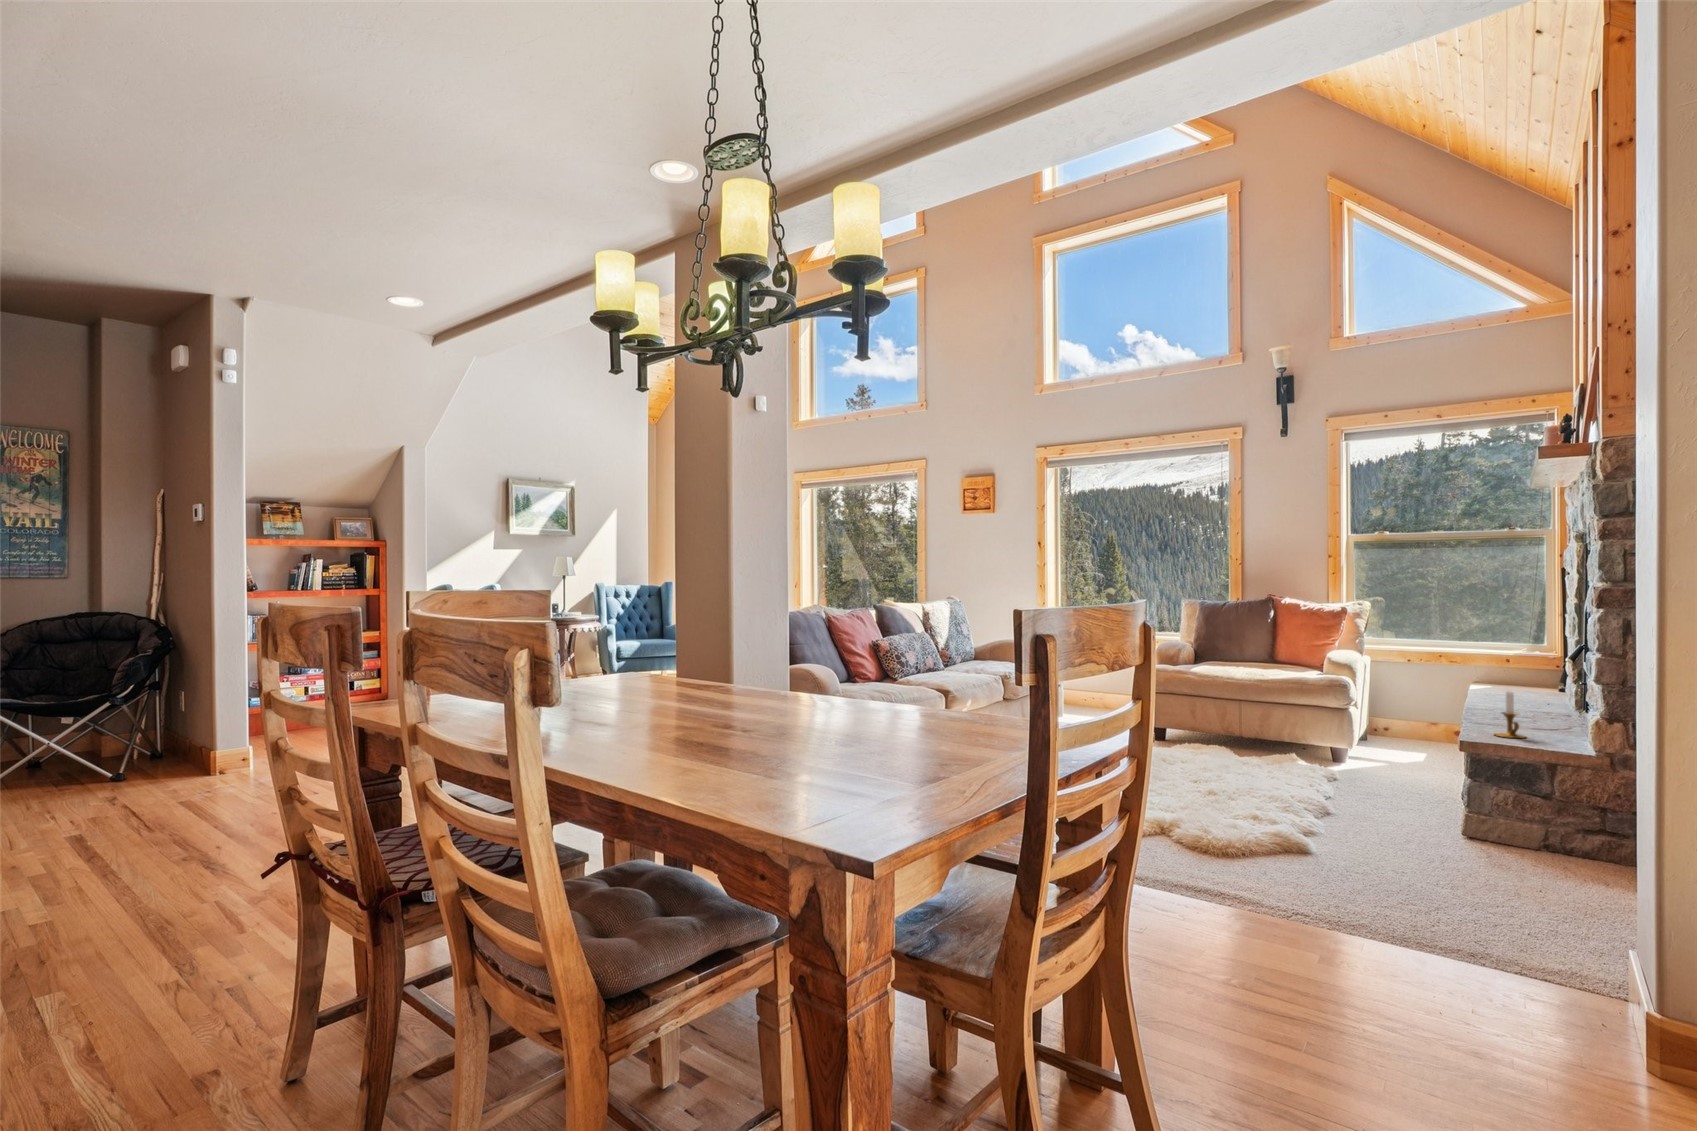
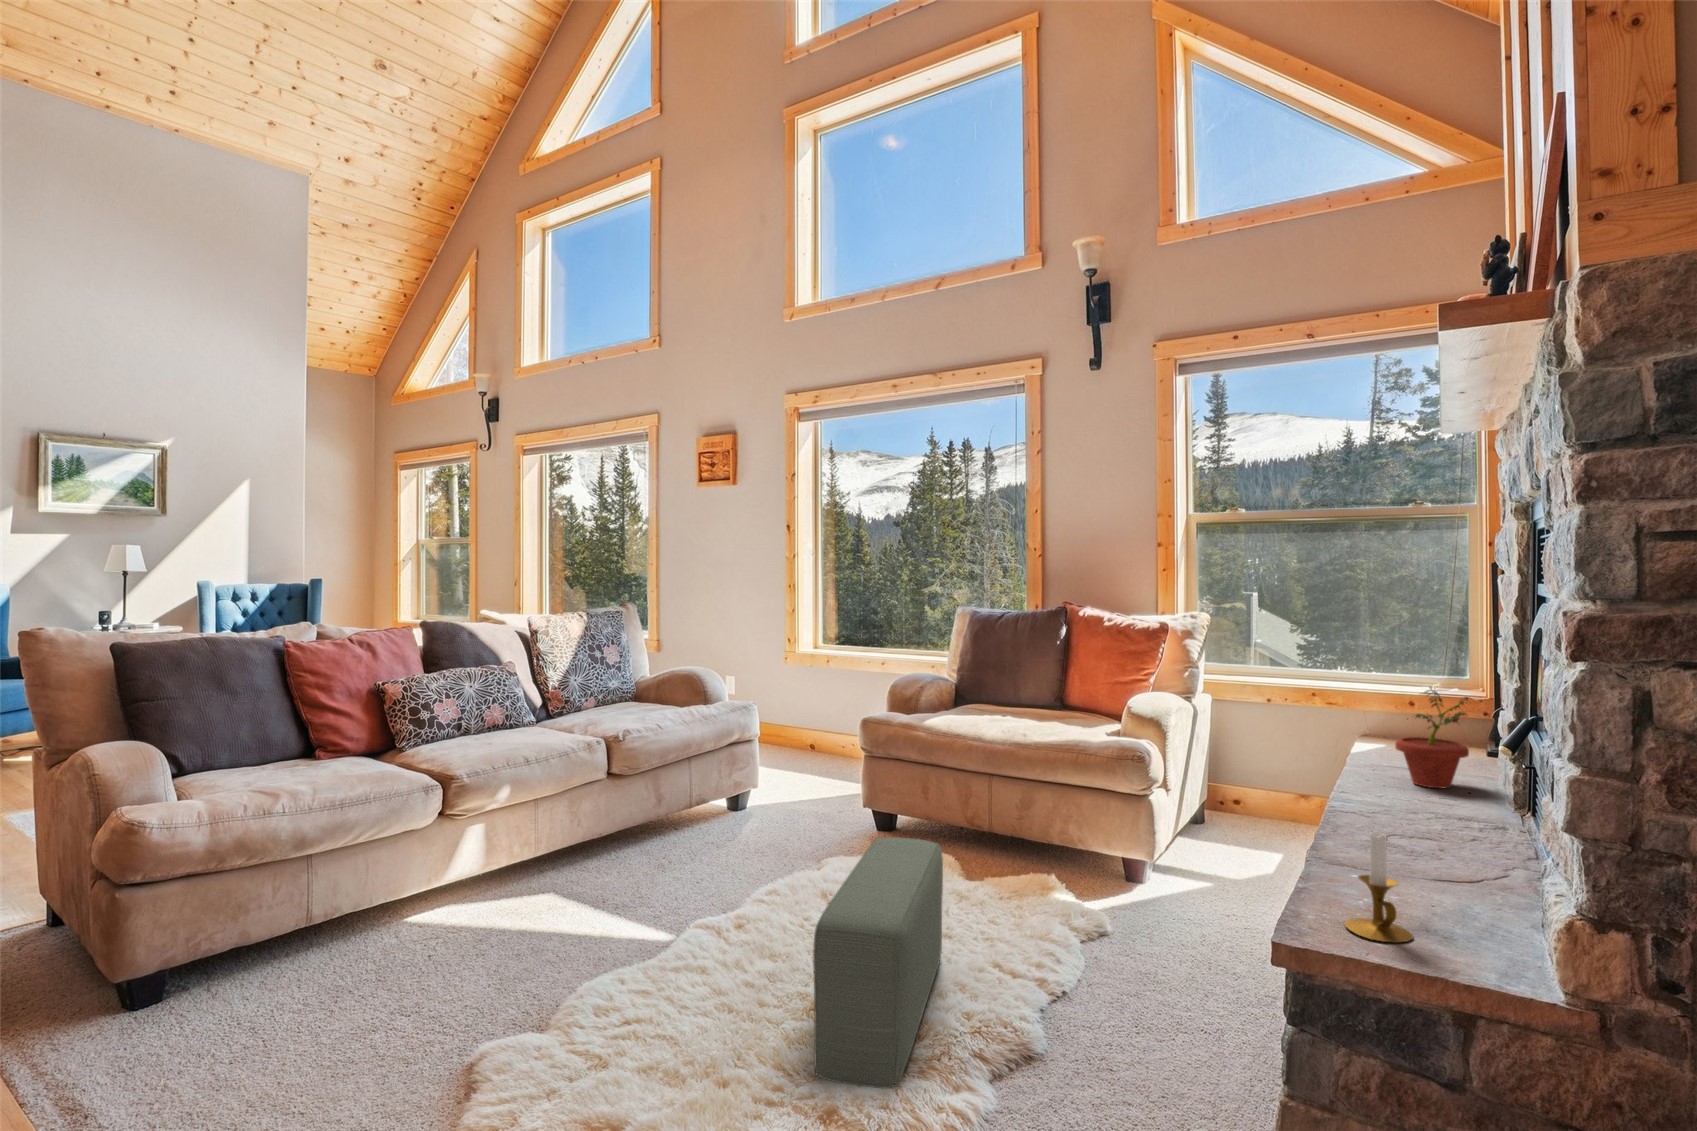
potted plant: none [1505,641,1554,699] -> present [1395,686,1469,788]
pouf: none [1213,717,1274,815] -> present [813,838,943,1088]

